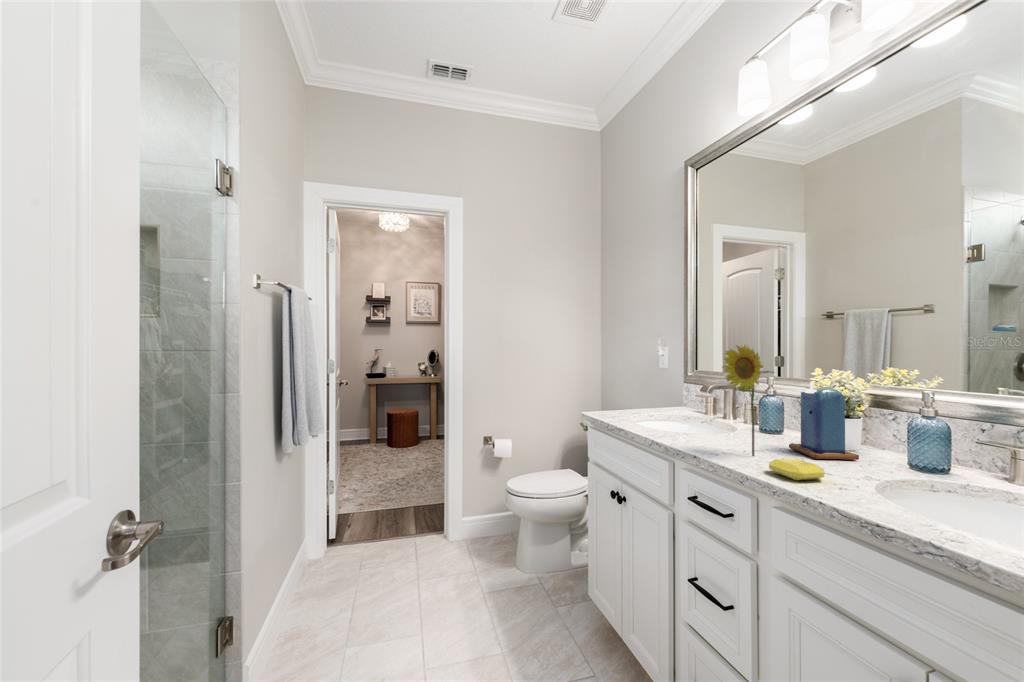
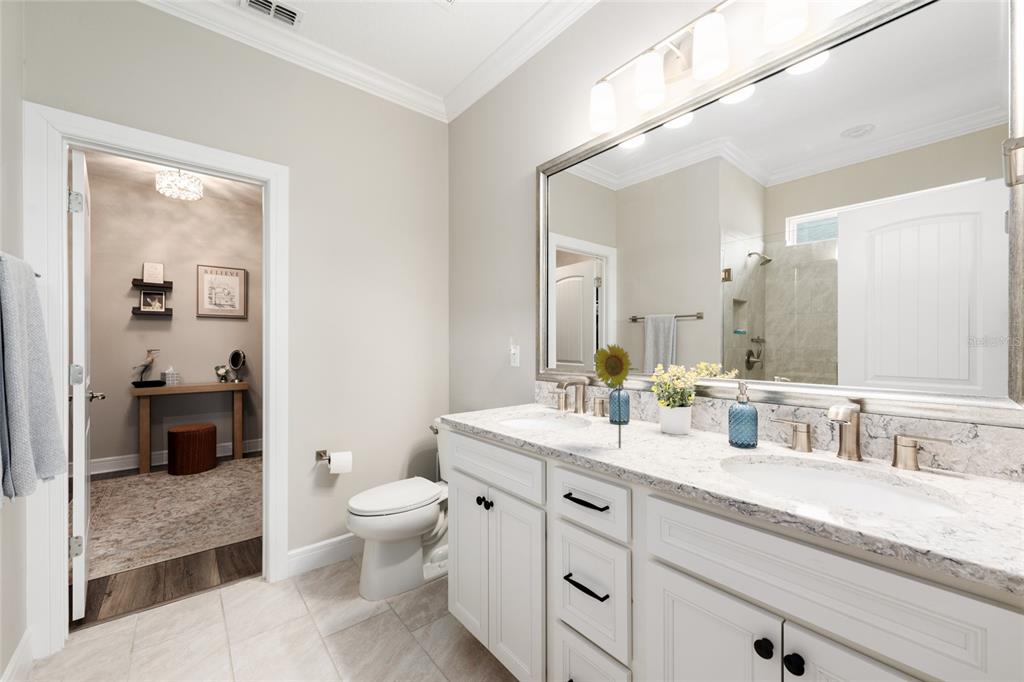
candle: present [789,381,859,460] -> none [642,376,695,445]
soap bar: present [769,458,825,480] -> none [641,447,686,468]

